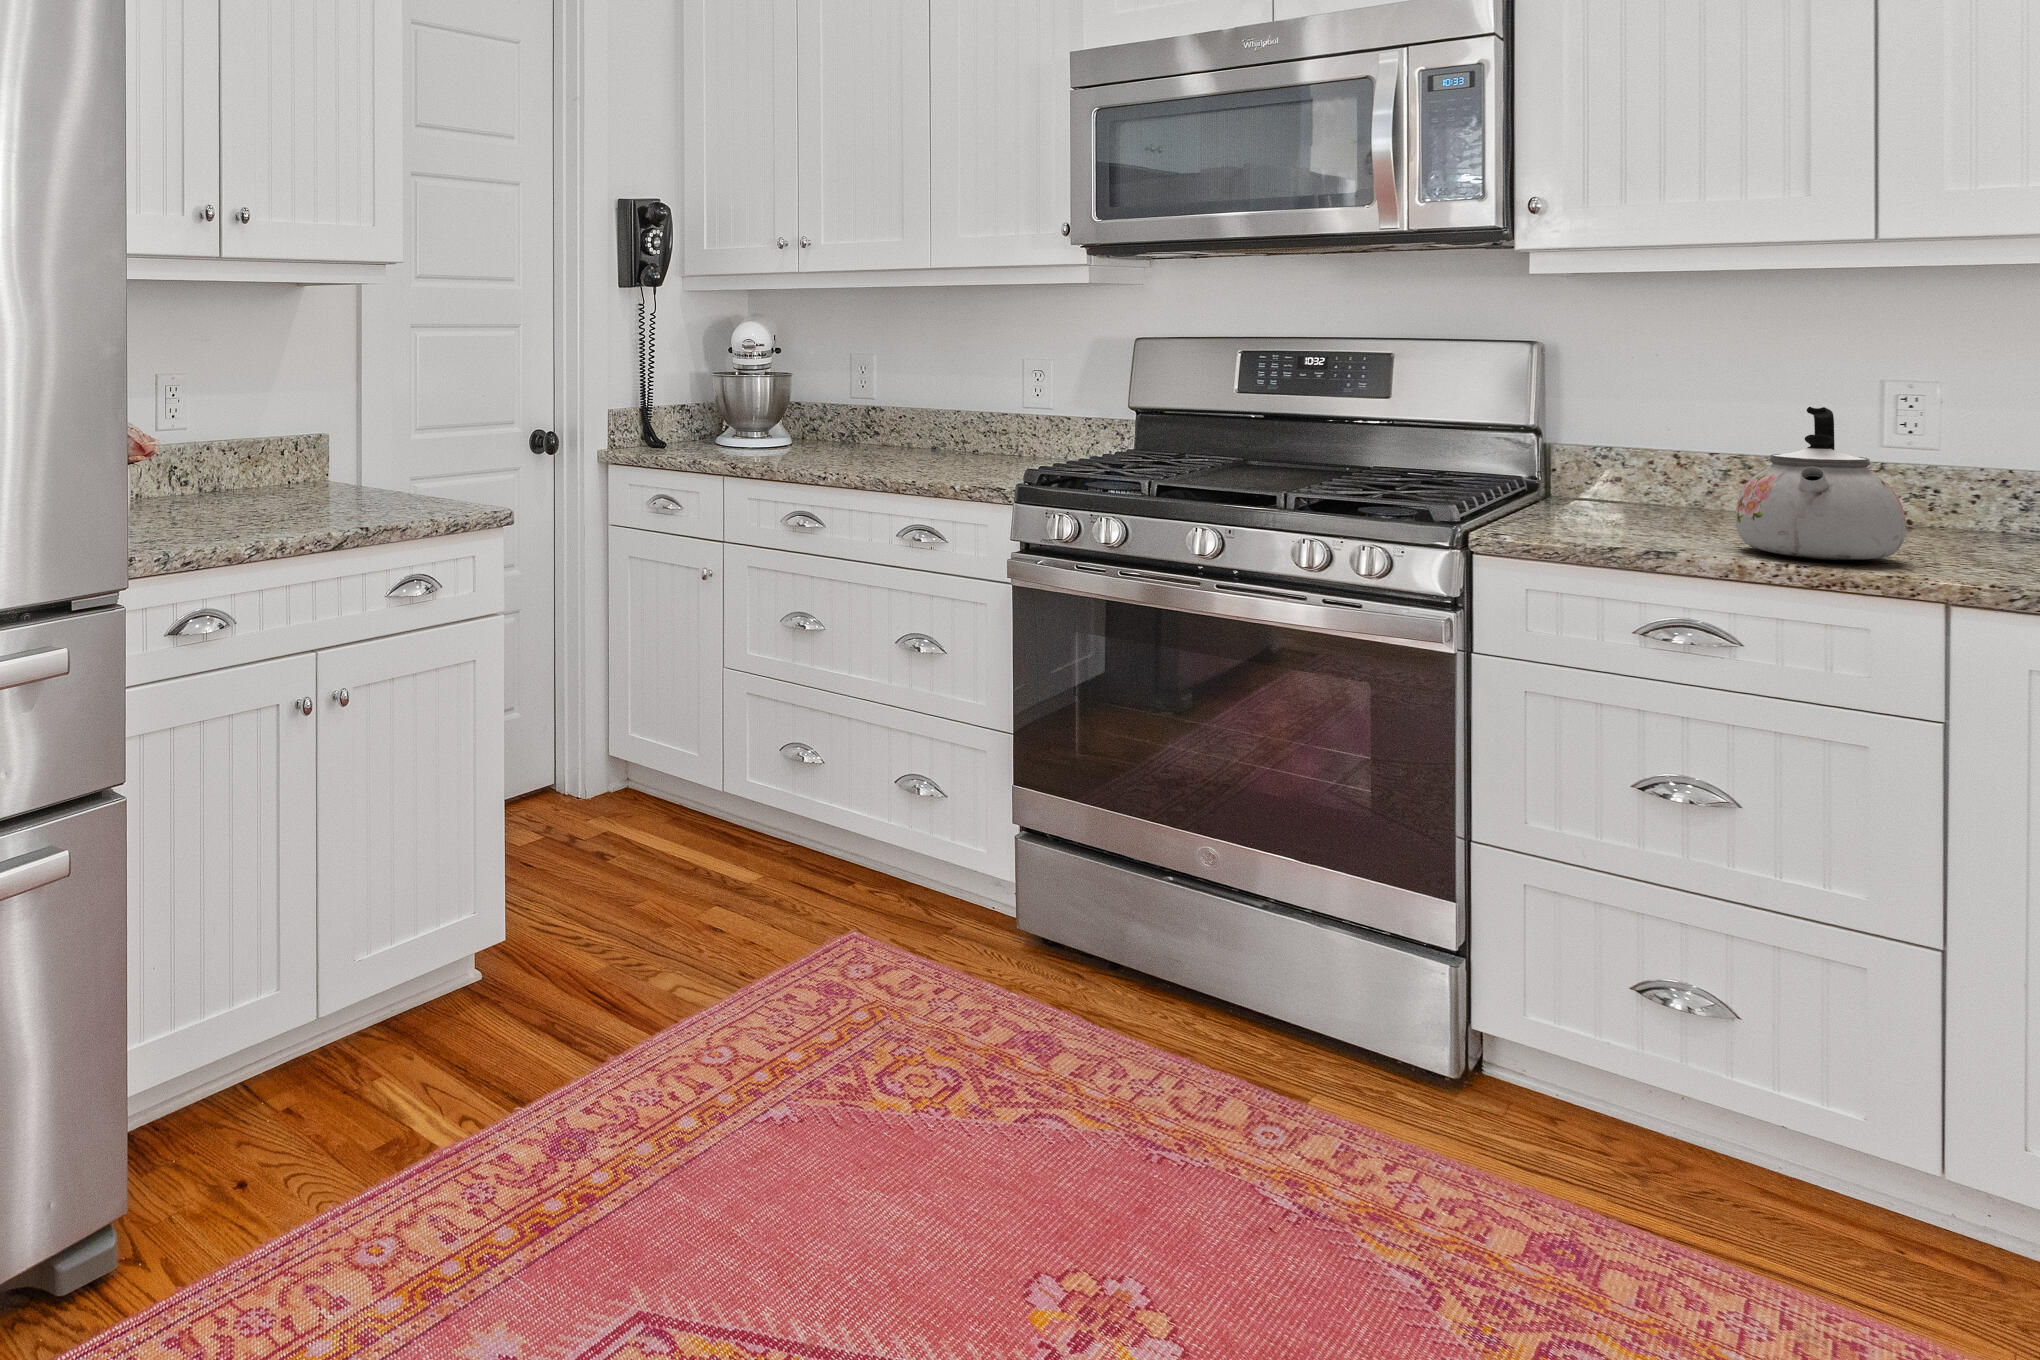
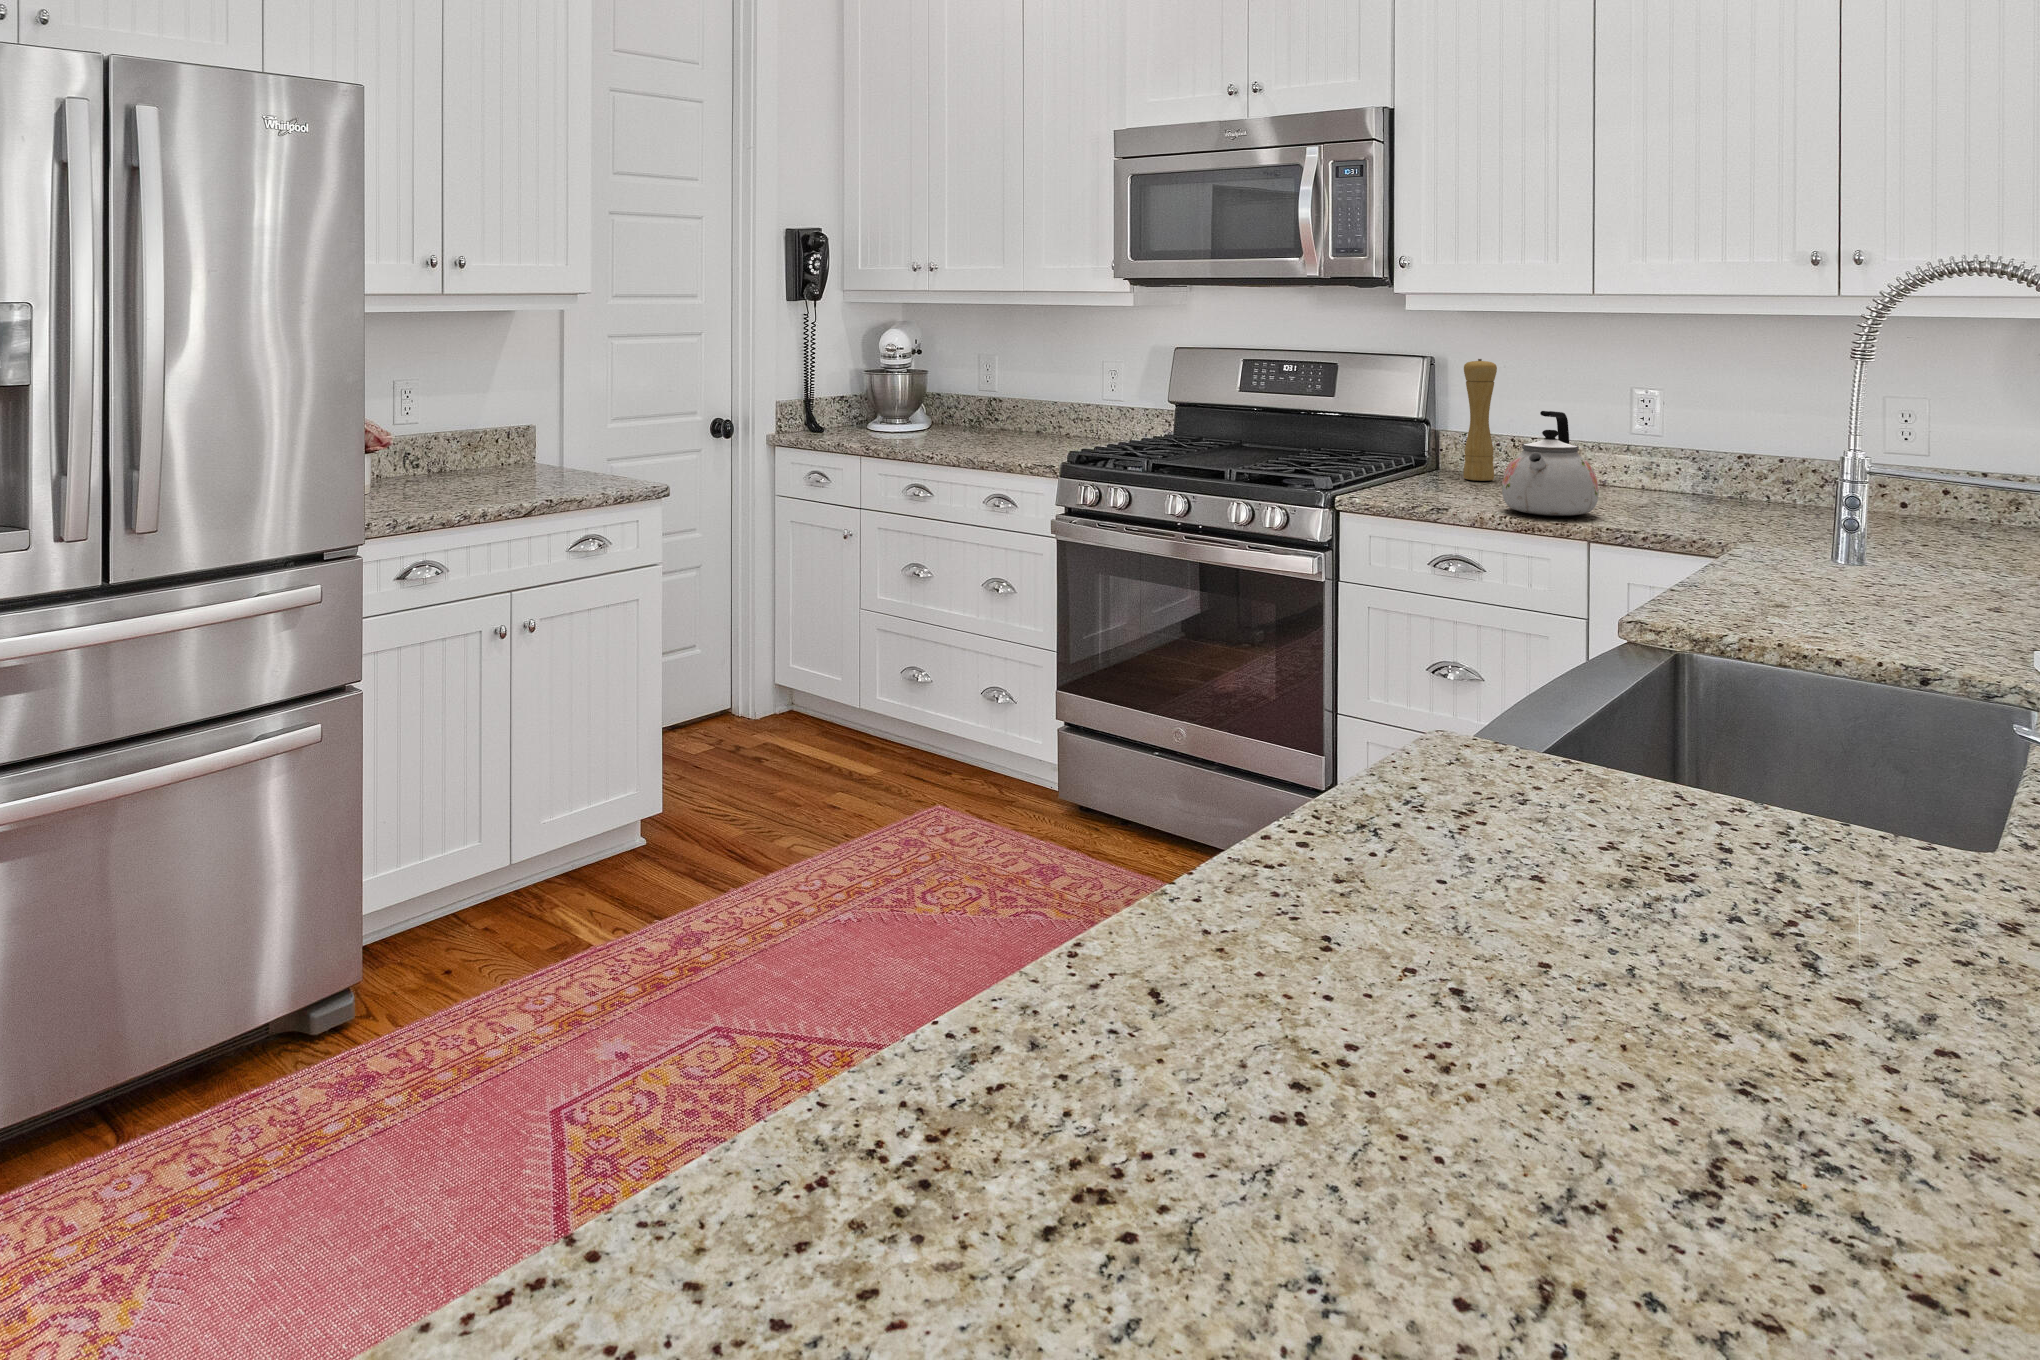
pepper mill: none [1599,342,1652,510] -> present [1464,359,1497,481]

